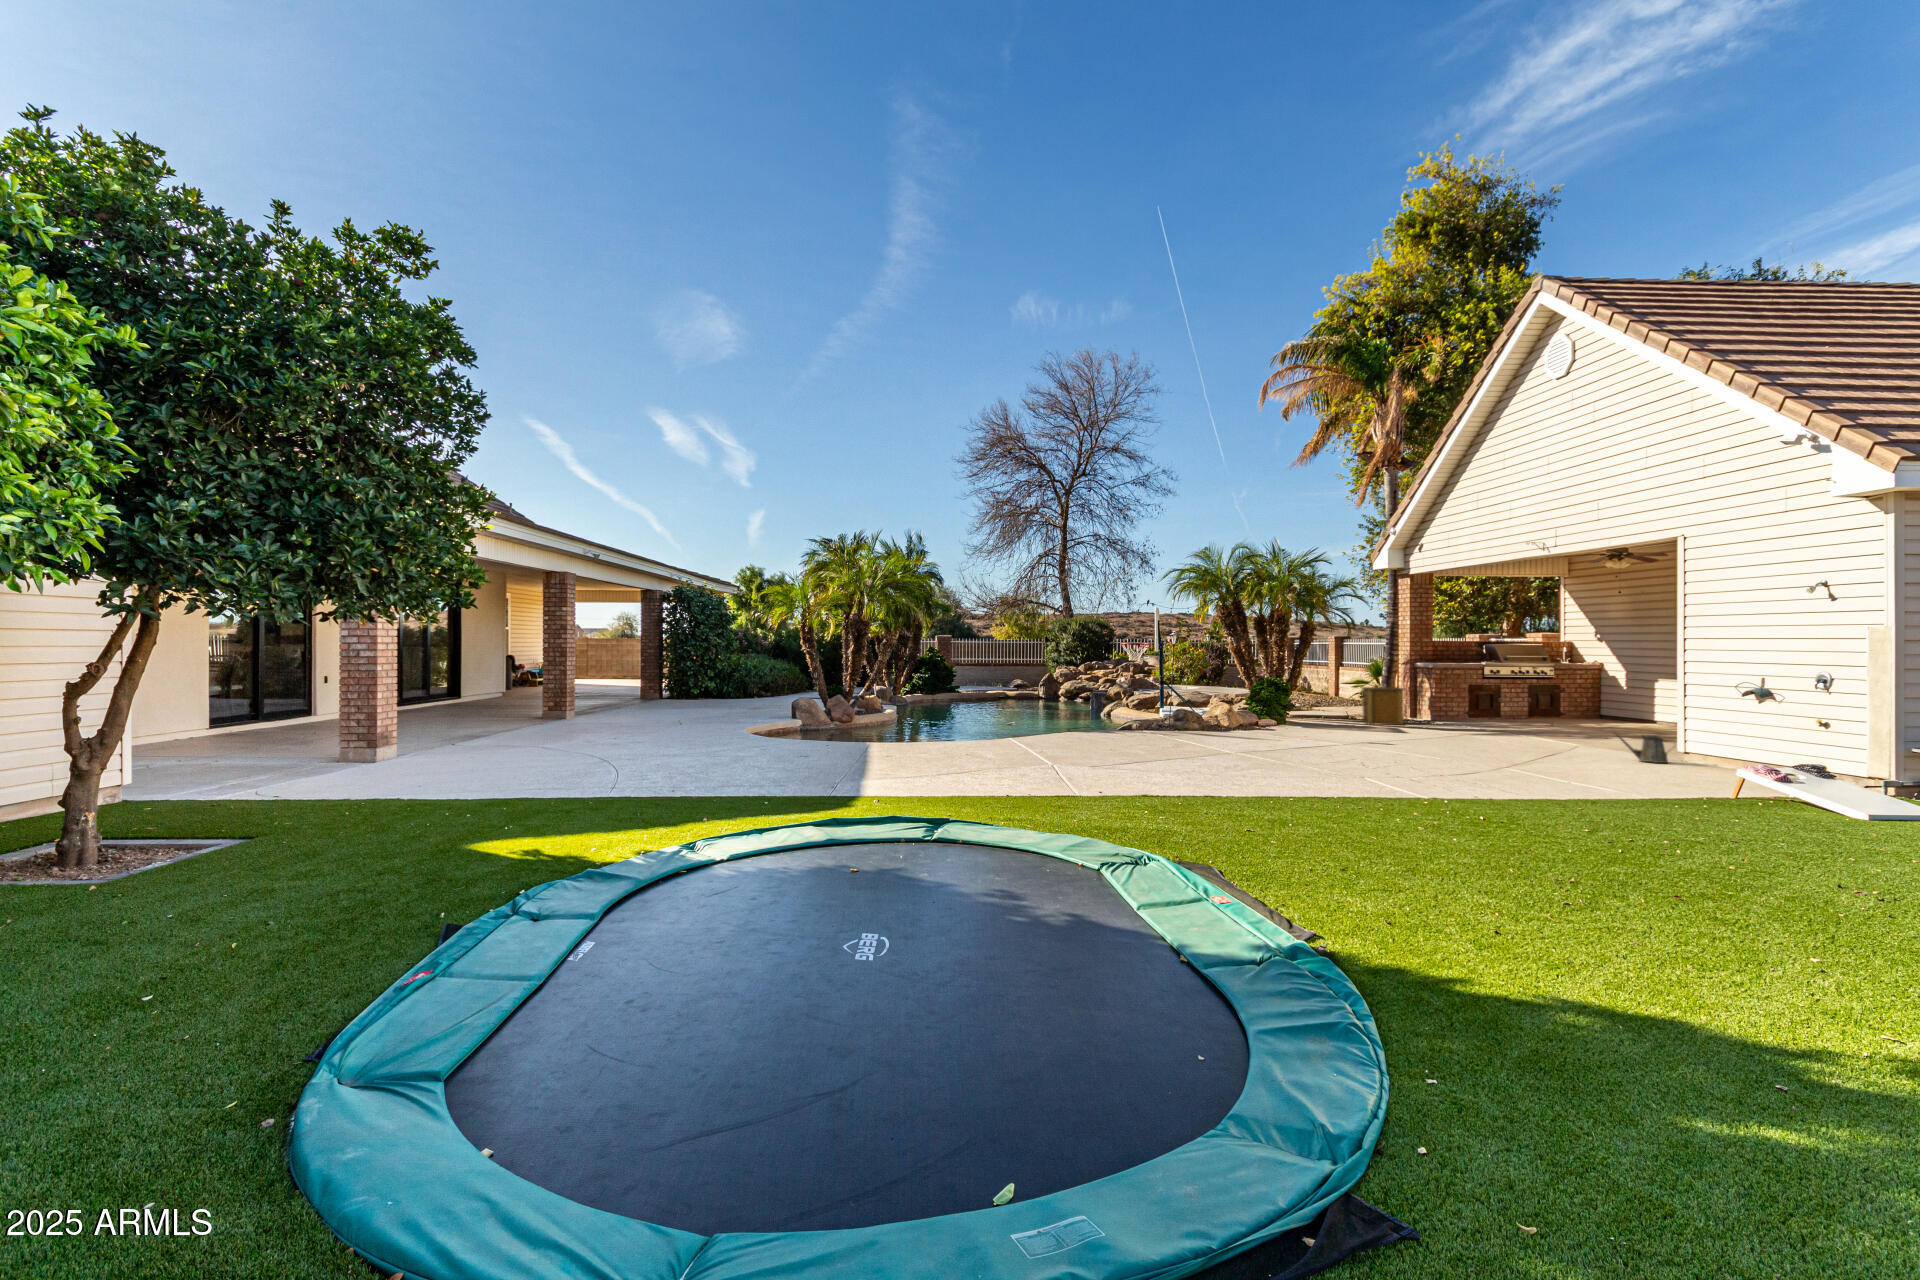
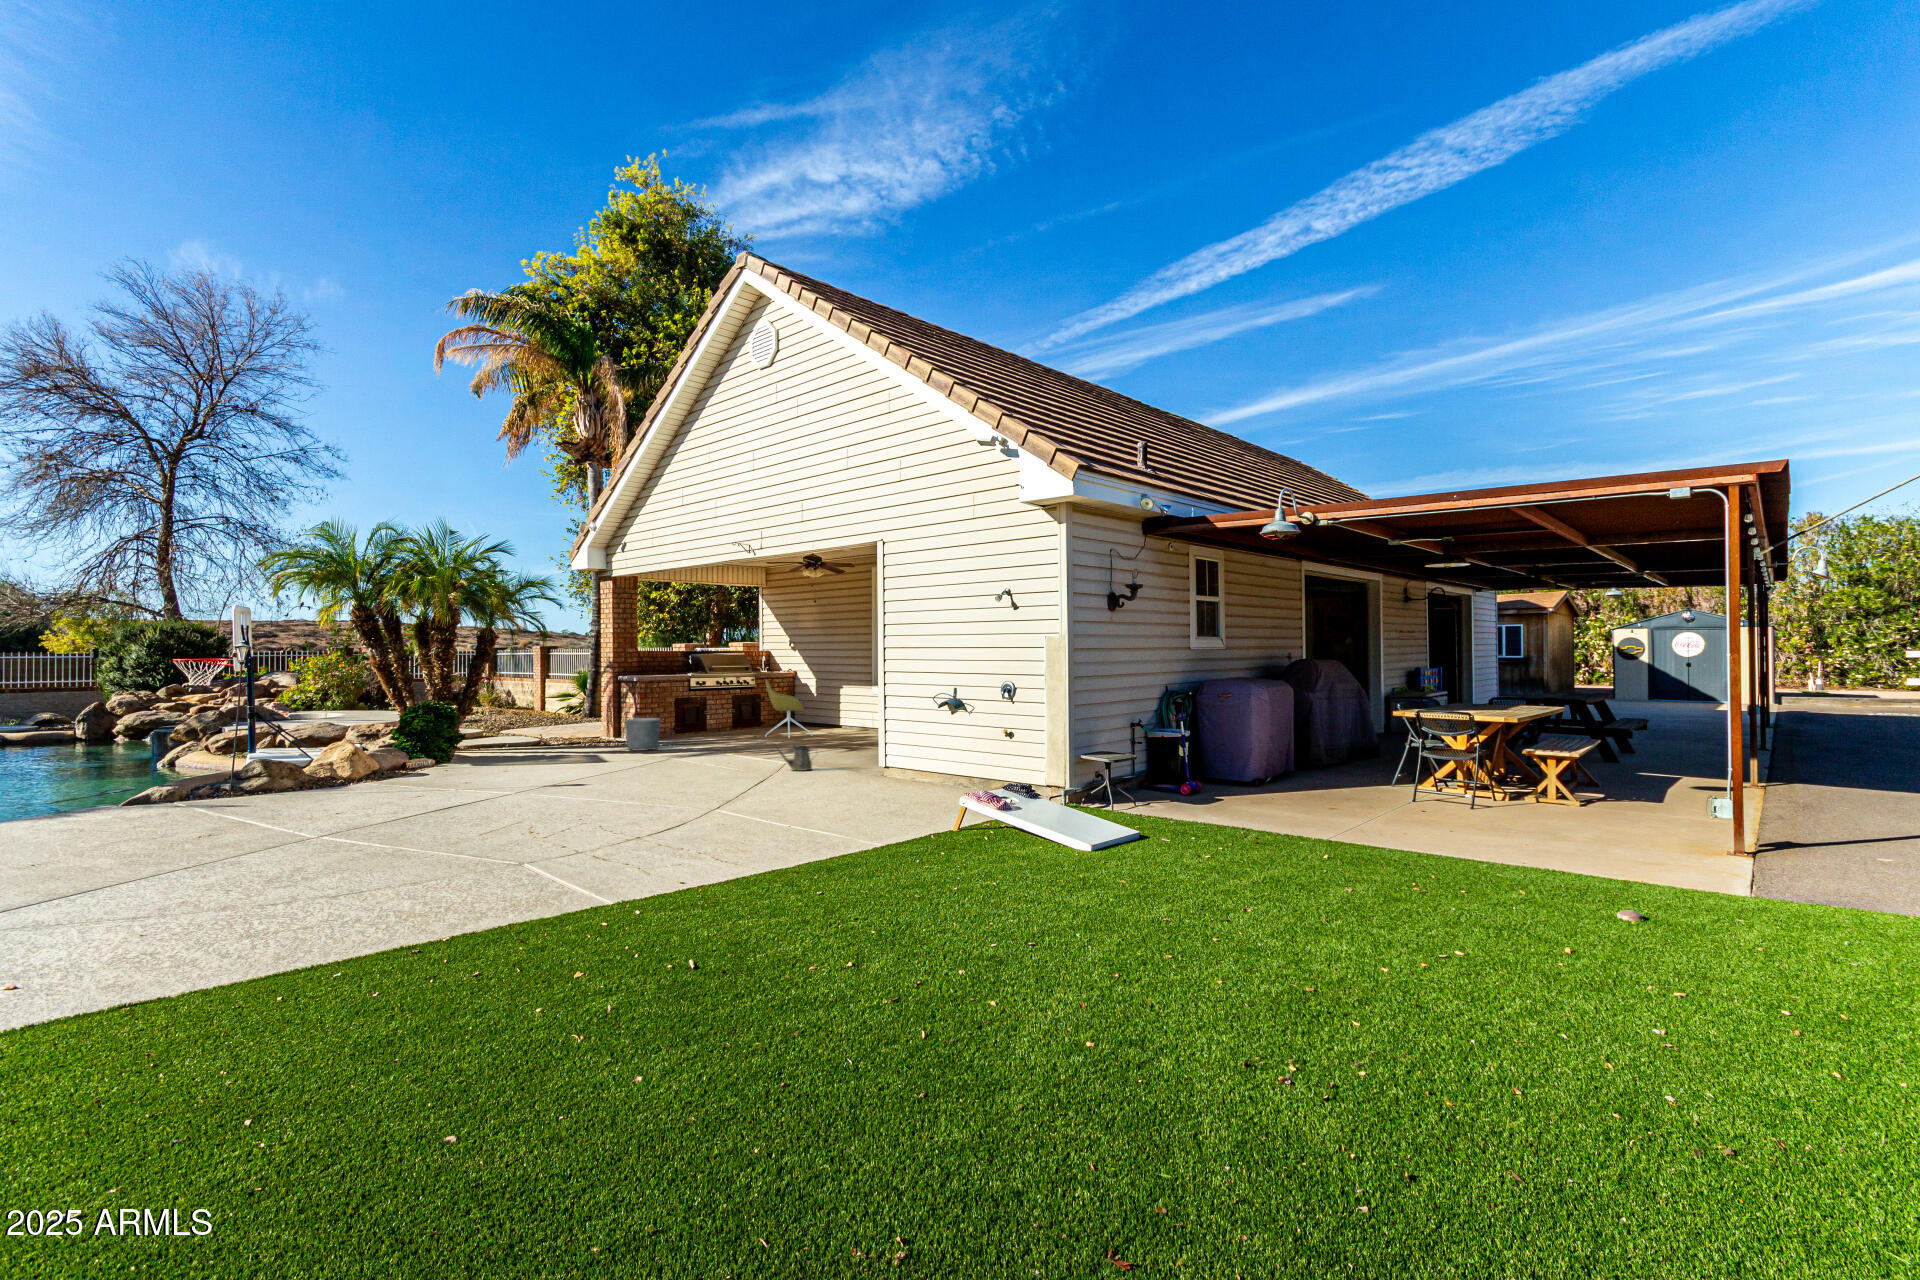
chair: none [1570,670,1631,729] -> present [765,679,813,738]
side table: present [1362,687,1405,725] -> none [560,705,607,751]
planter: none [1424,700,1460,729] -> present [625,718,660,751]

